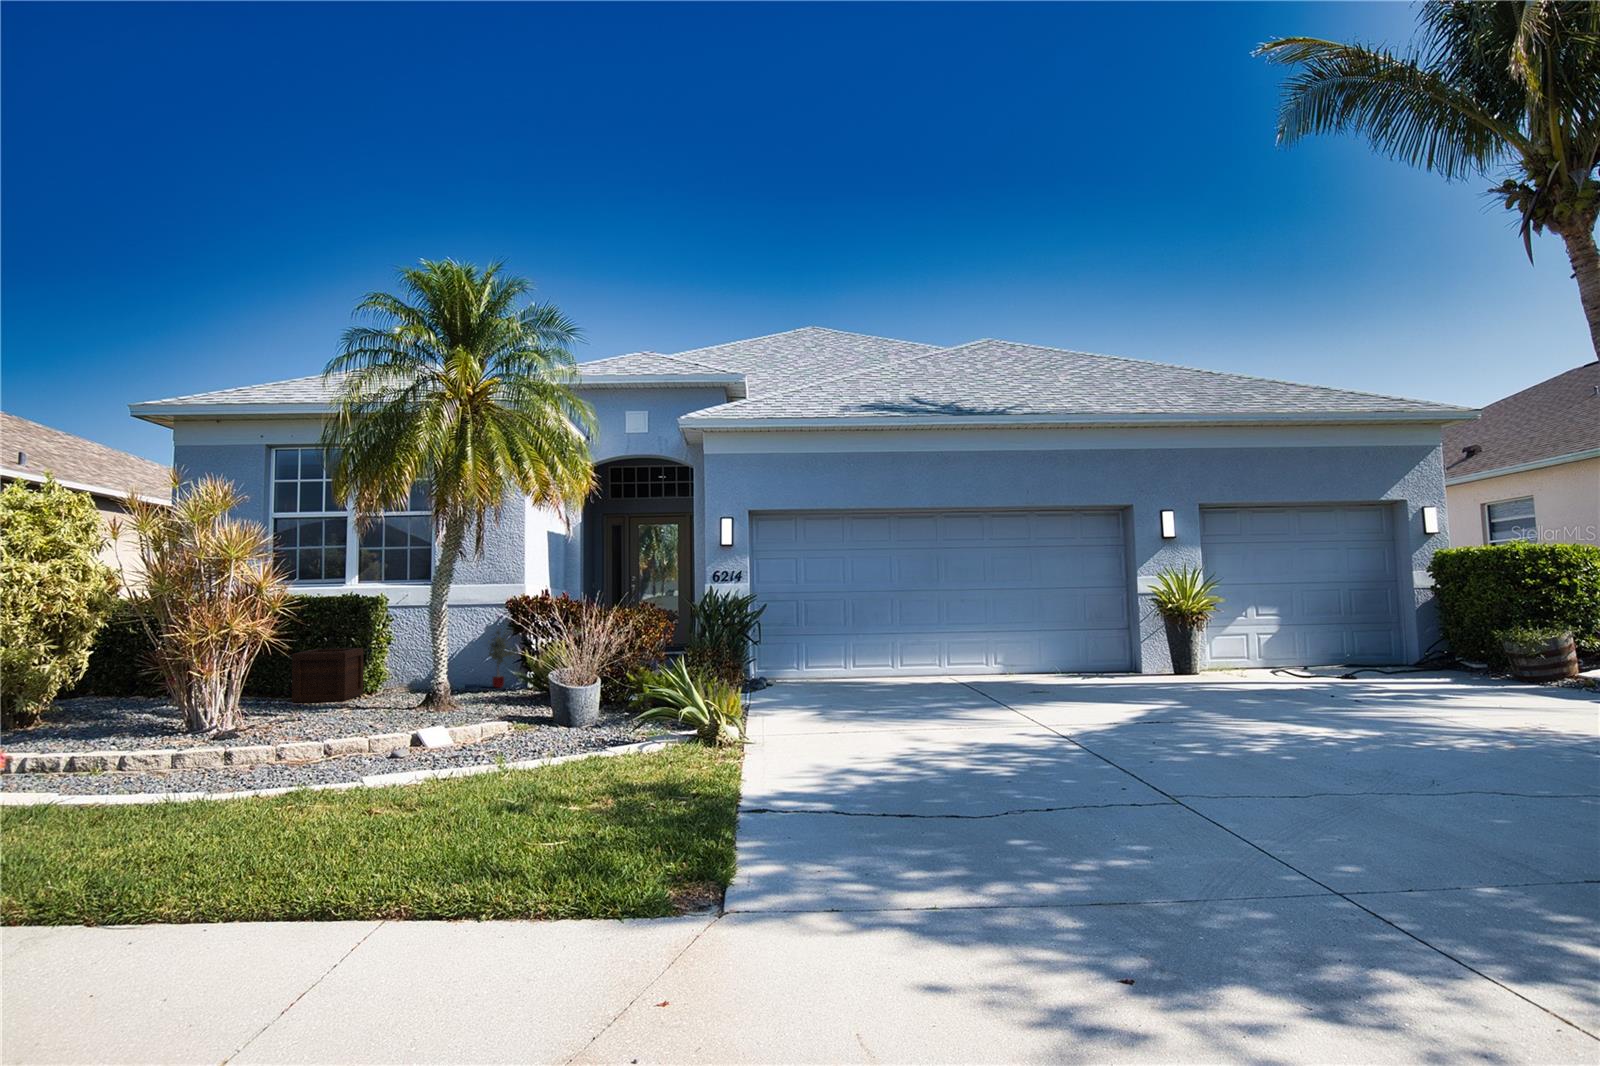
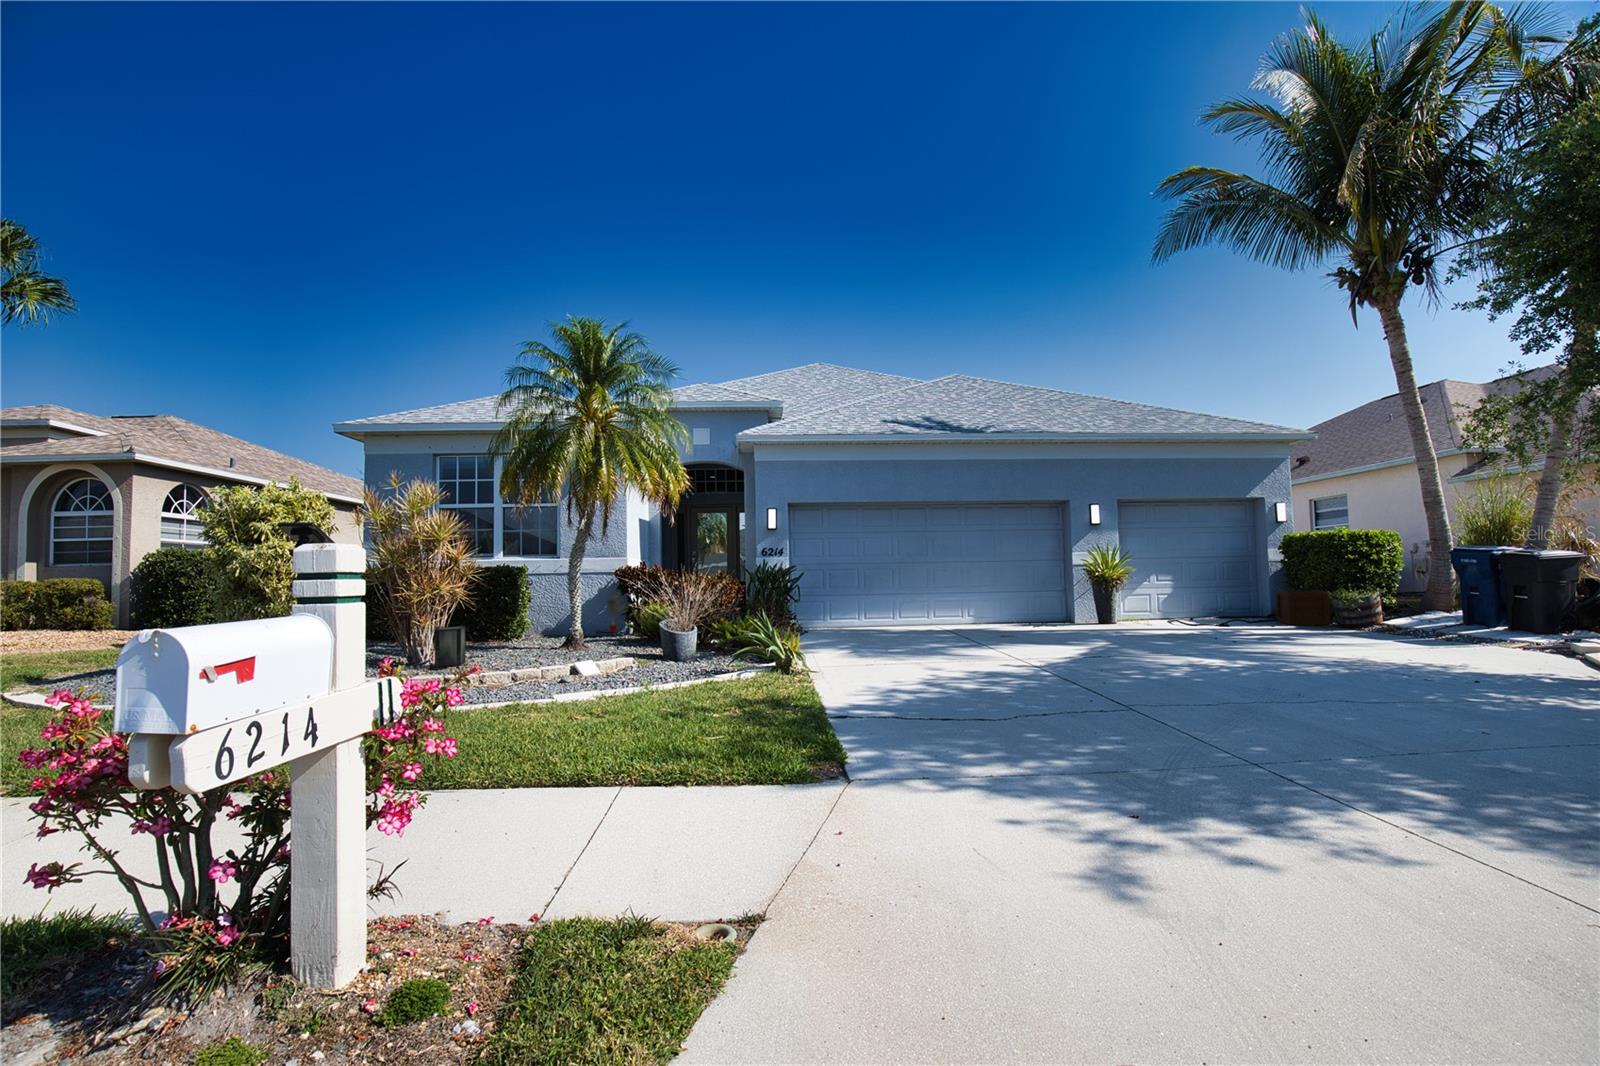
wooden crate: present [292,648,364,703] -> present [1276,590,1330,626]
storage box: none [227,680,274,737] -> present [435,626,466,667]

